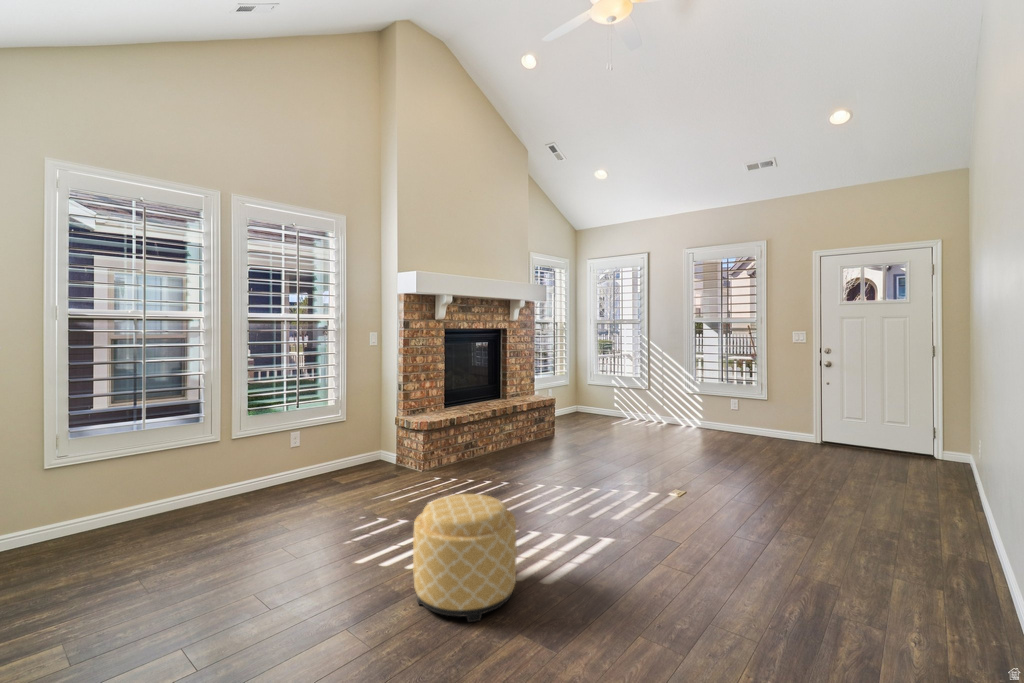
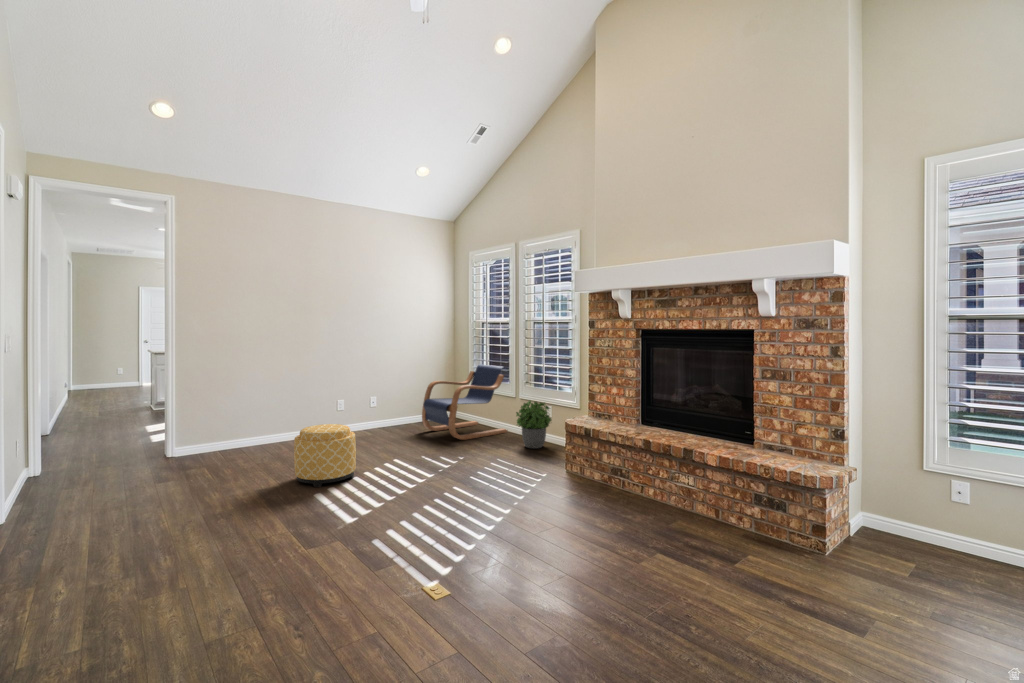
lounge chair: none [59,397,234,571] -> present [422,364,507,440]
potted plant: none [278,424,336,491] -> present [516,401,551,448]

